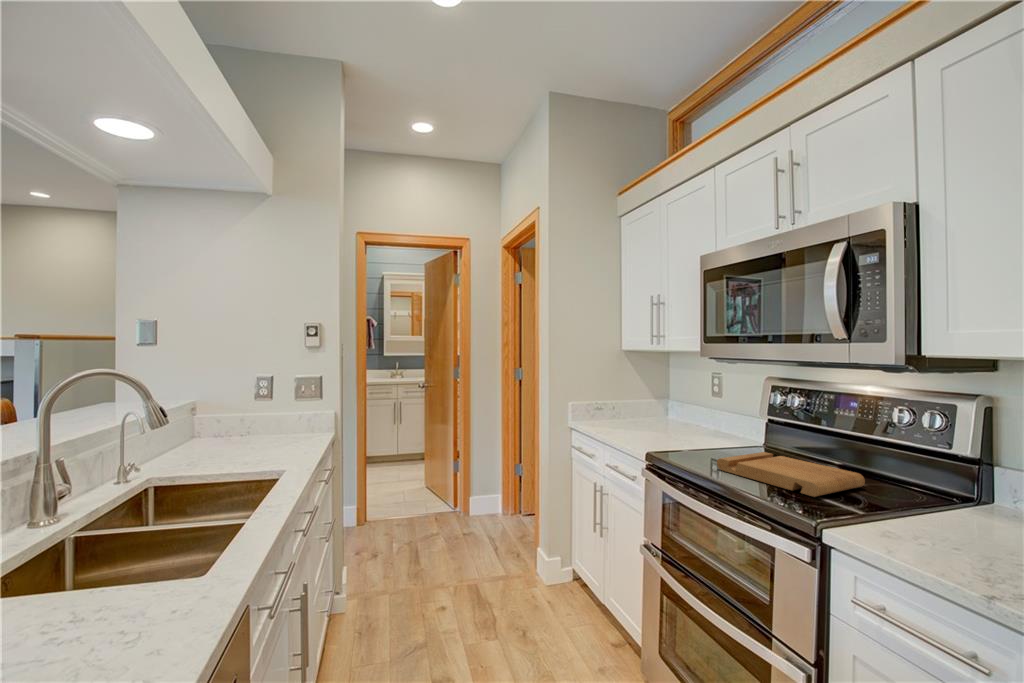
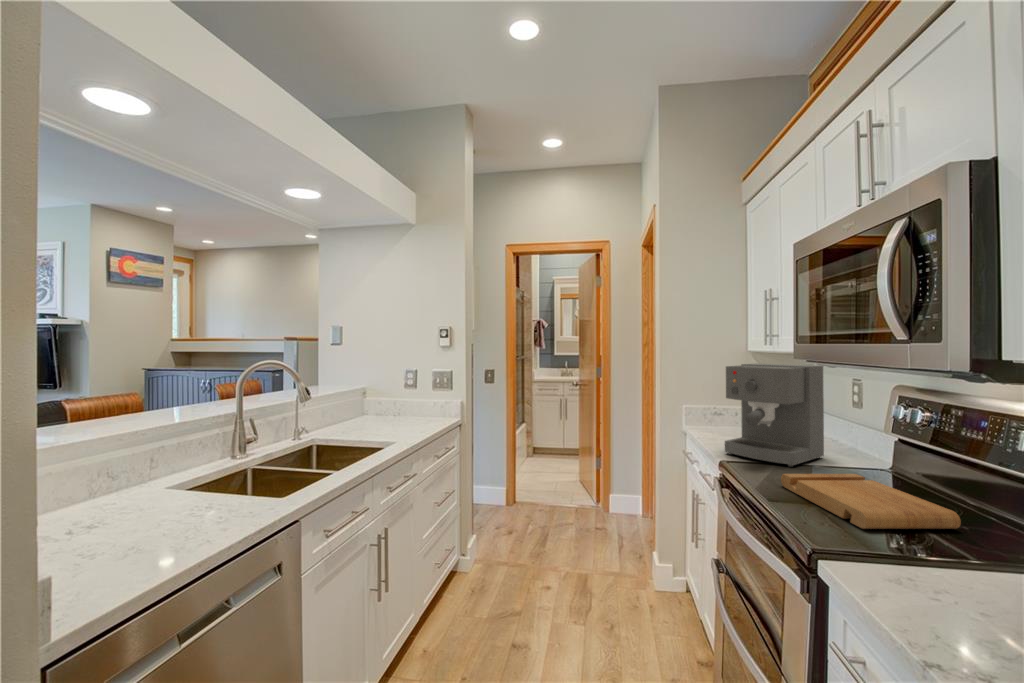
coffee maker: none [639,361,712,451] -> present [725,363,824,467]

